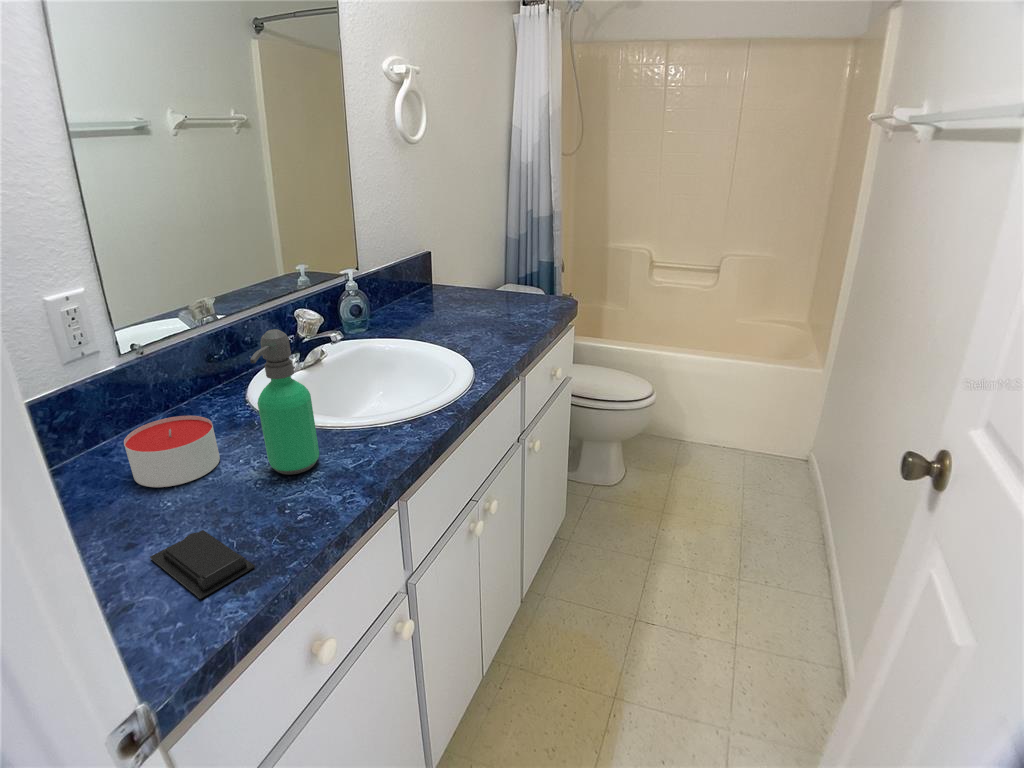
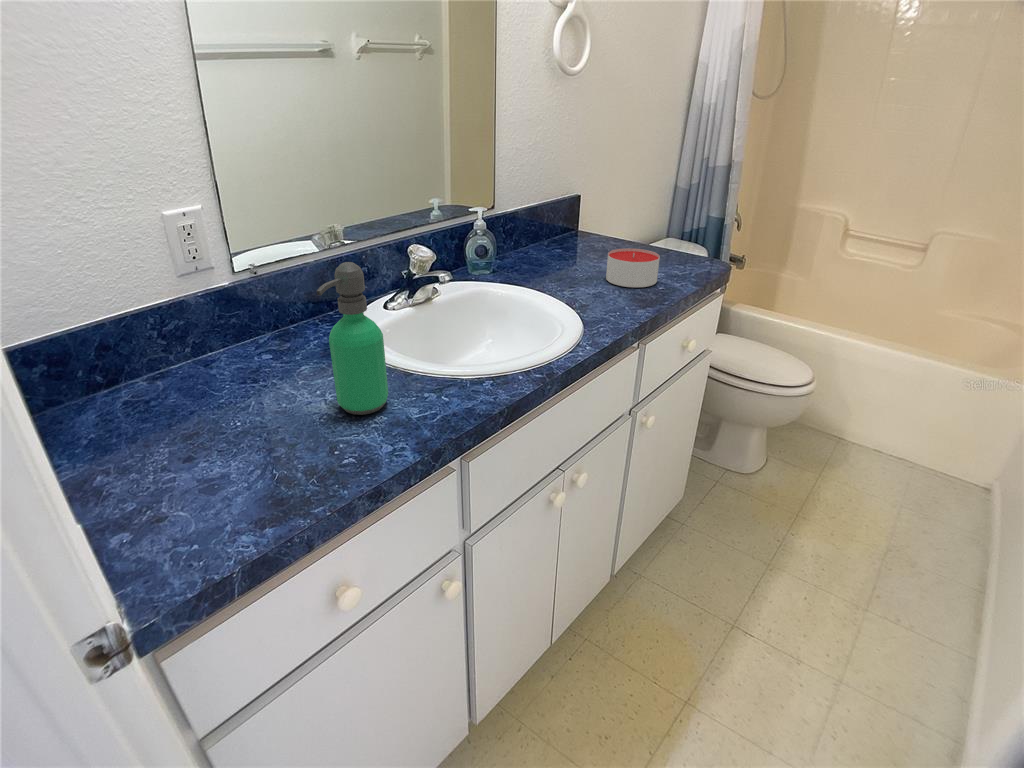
candle: present [124,416,220,487] -> present [606,248,660,287]
soap bar: present [150,530,255,599] -> none [199,456,283,525]

